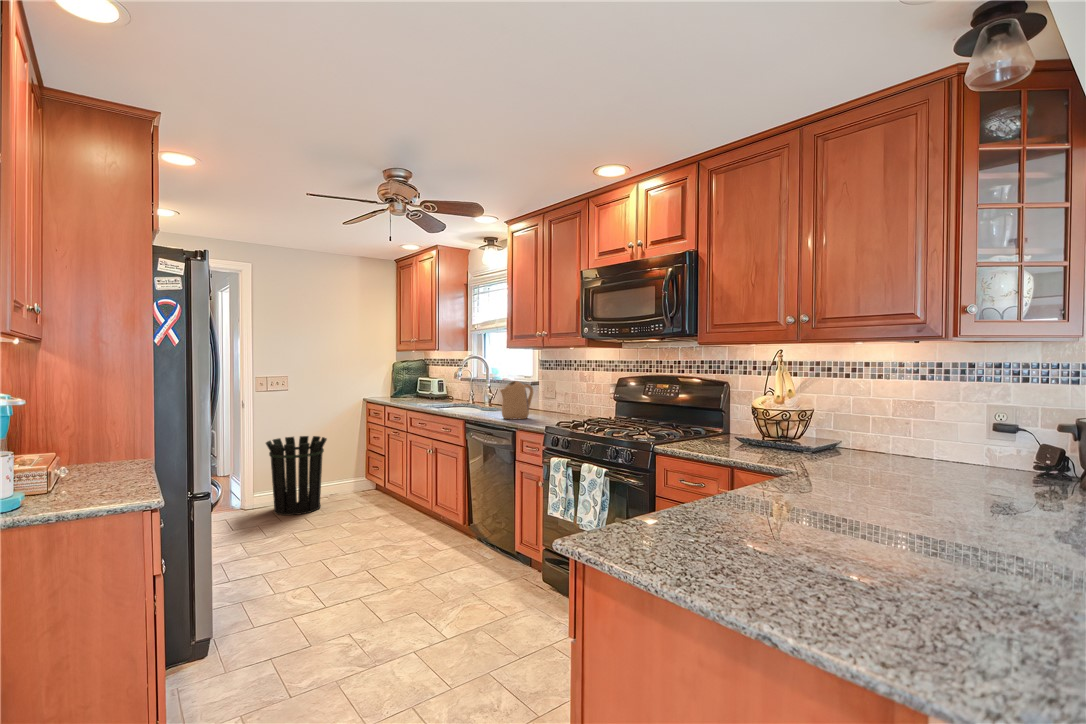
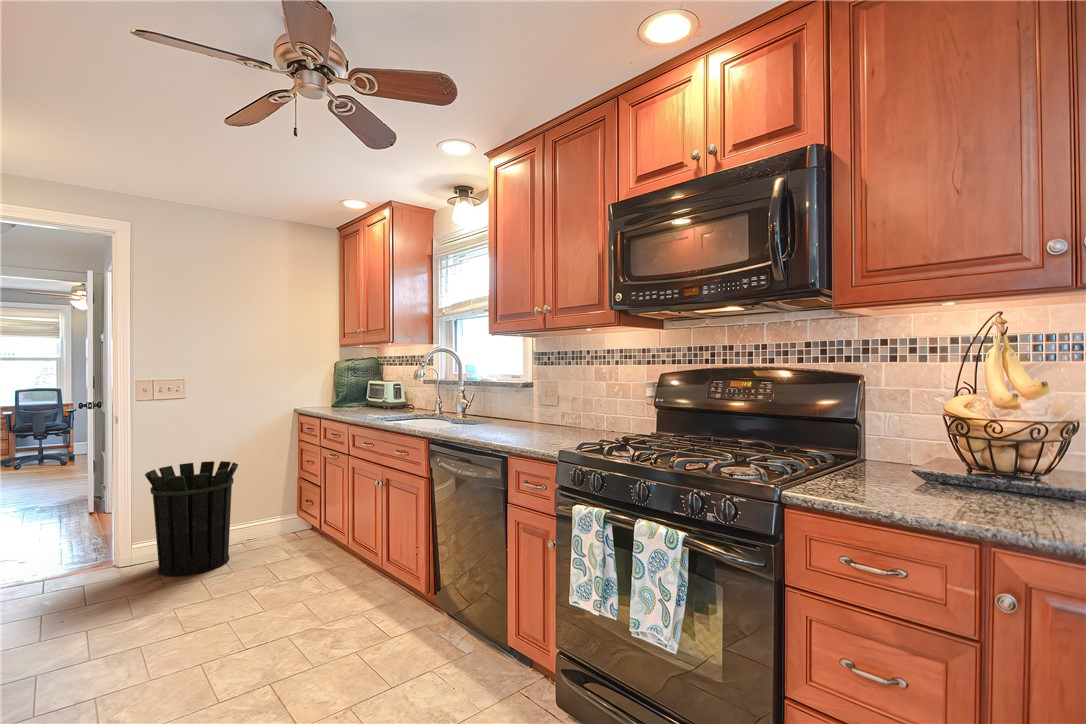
kettle: present [500,381,533,419] -> none [481,380,531,439]

